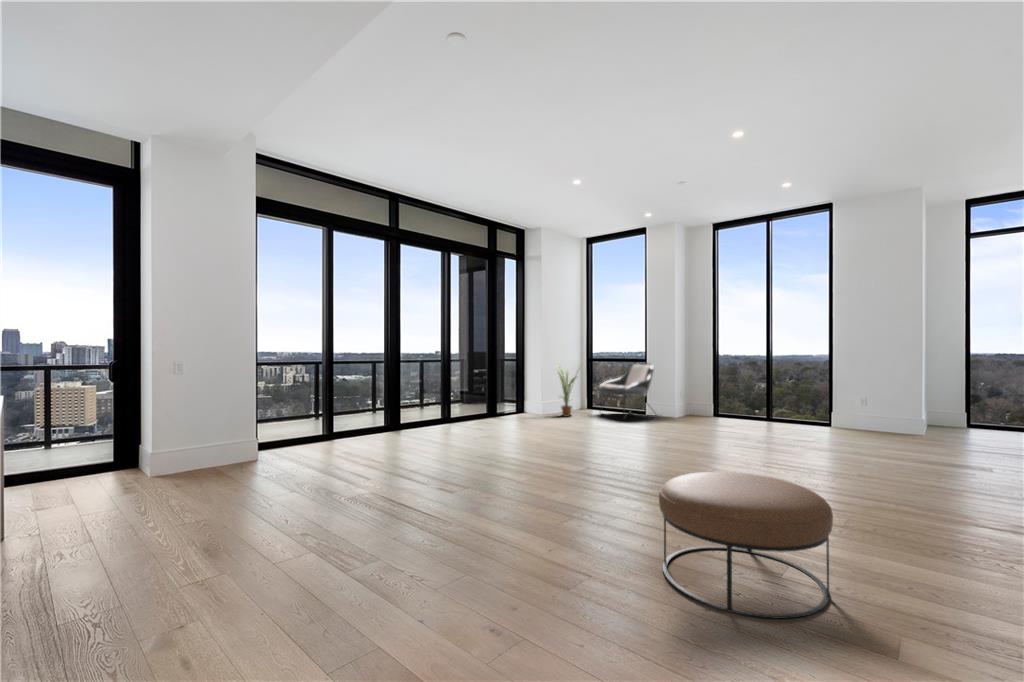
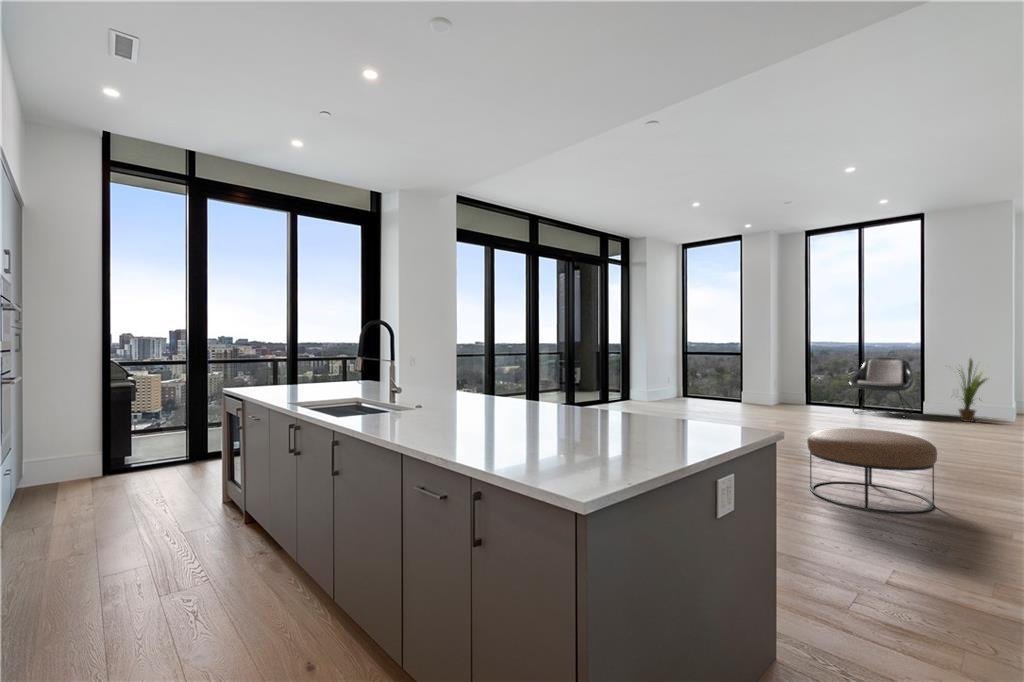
lounge chair: present [598,363,656,417] -> present [849,357,915,417]
house plant: present [558,367,578,417] -> present [959,359,987,422]

